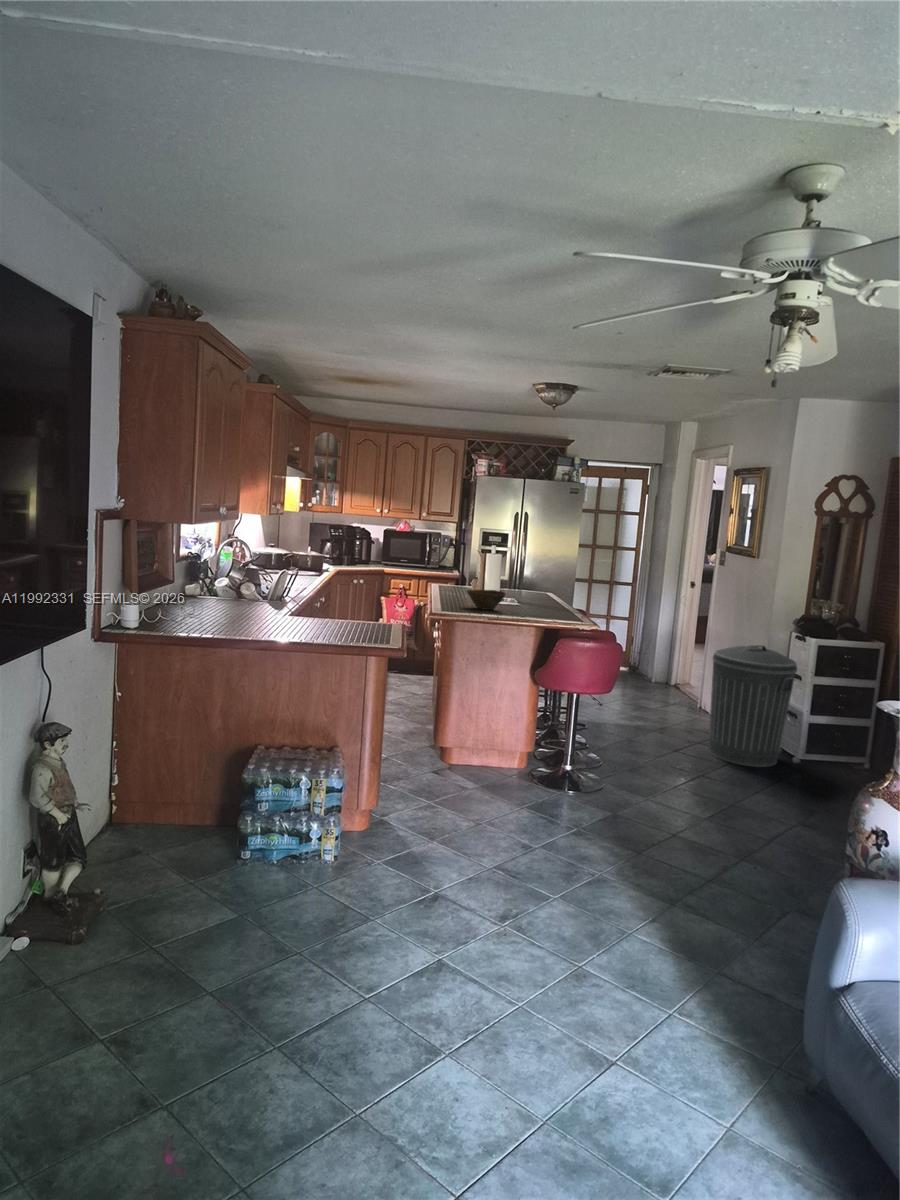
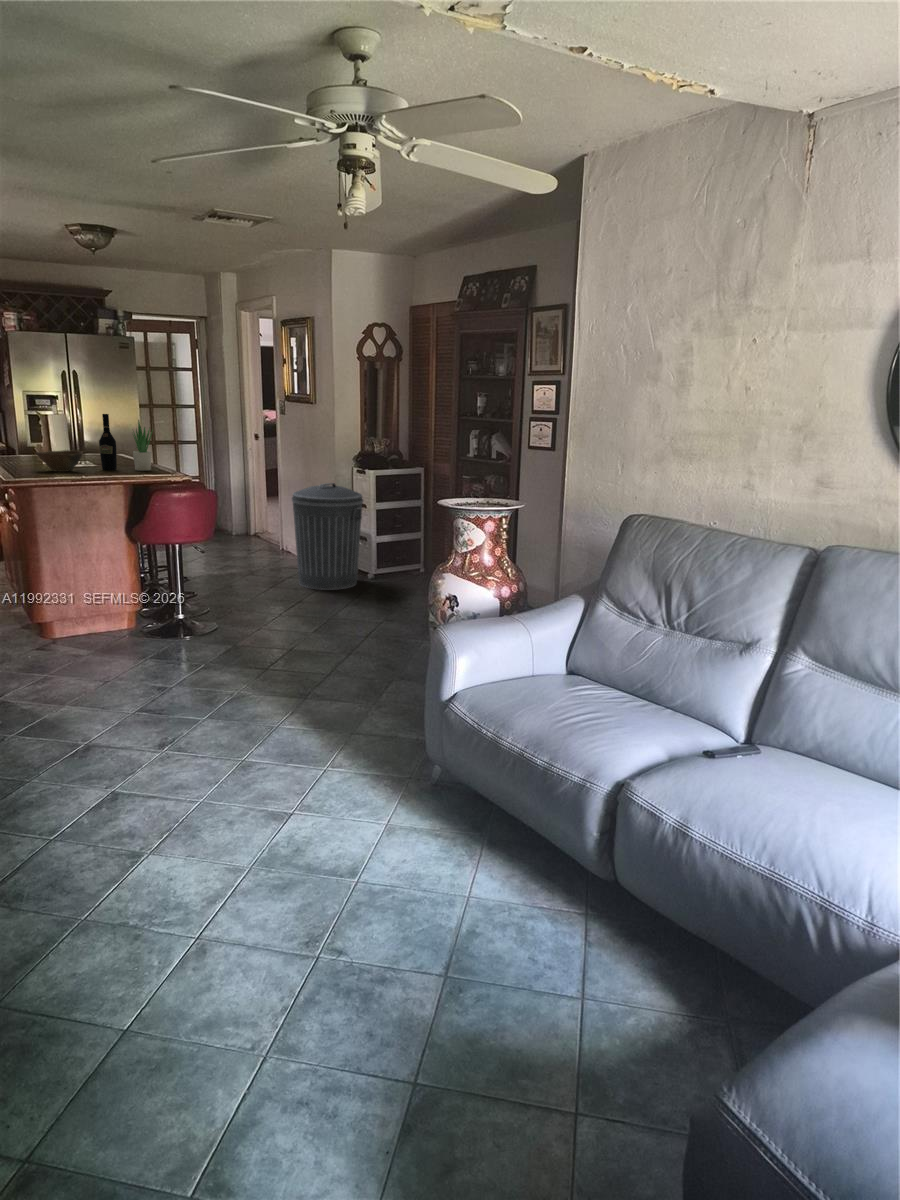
wine bottle: none [522,559,538,612] -> present [99,414,117,470]
potted plant: none [551,566,574,616] -> present [133,420,153,471]

